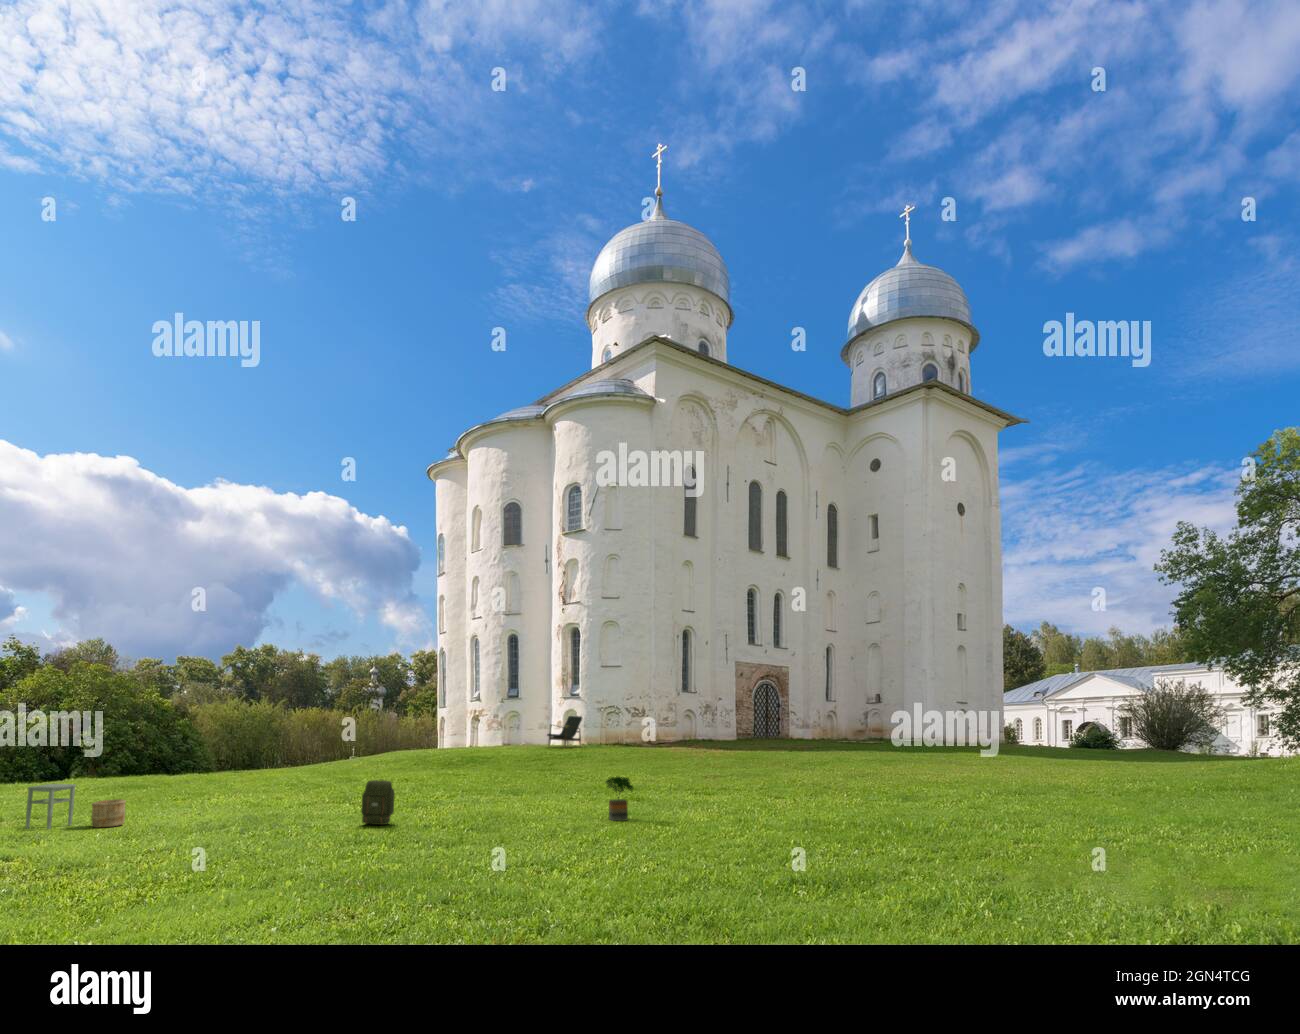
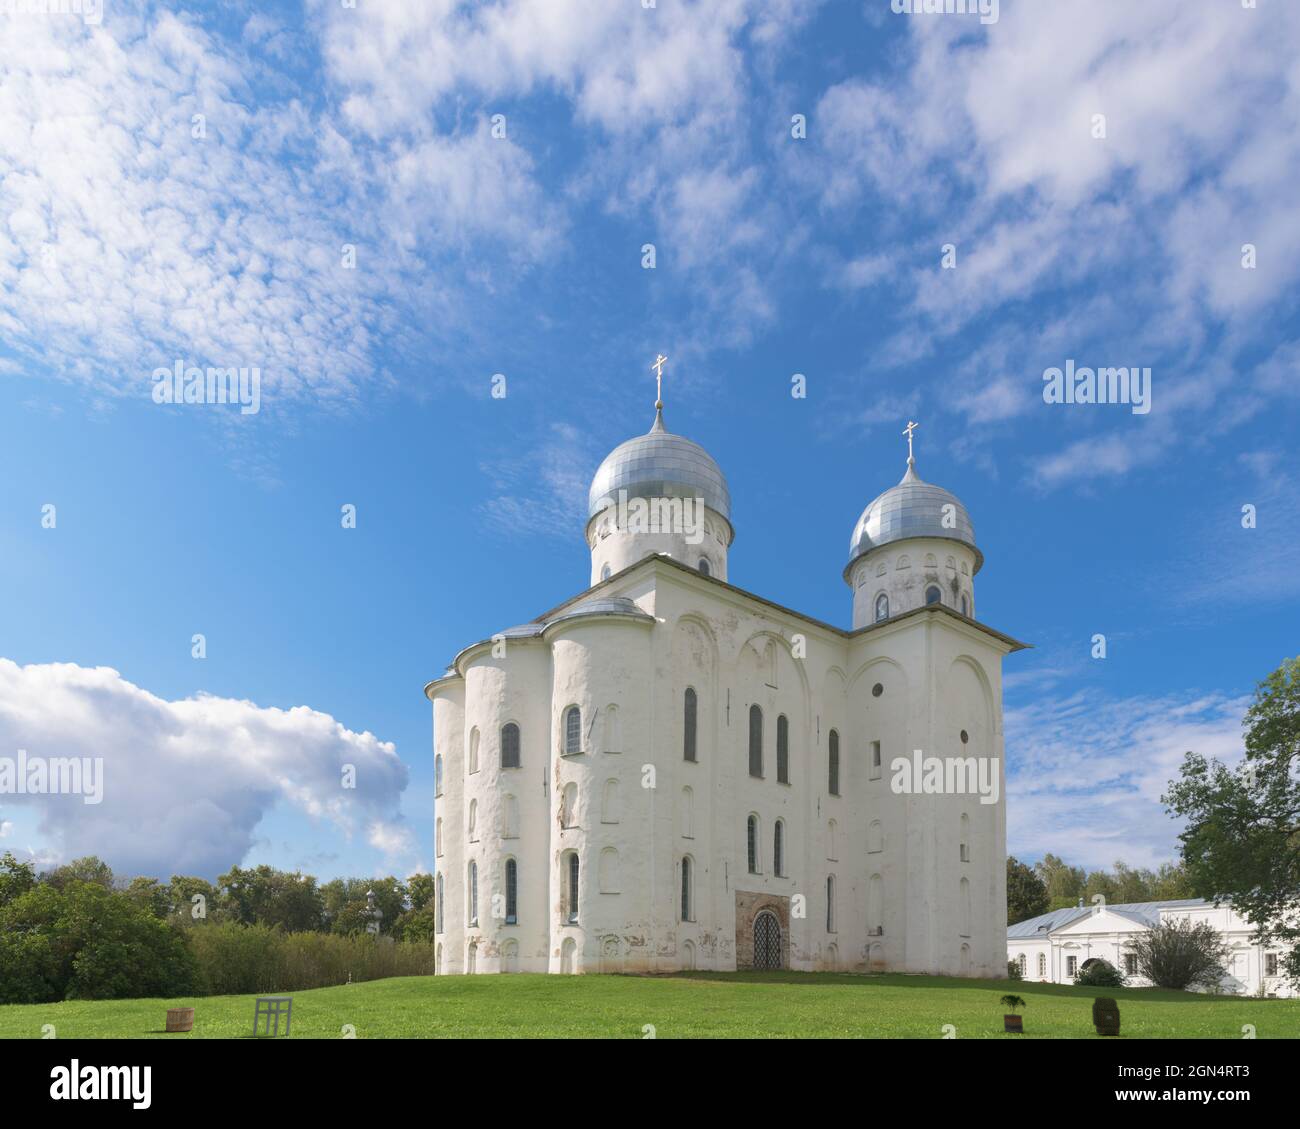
lounge chair: present [547,716,582,747] -> none [543,944,580,978]
potted tree: present [606,777,634,821] -> present [1000,995,1026,1033]
backpack: present [361,780,395,825] -> present [1092,996,1121,1035]
stool: present [26,784,76,829] -> present [253,996,293,1037]

